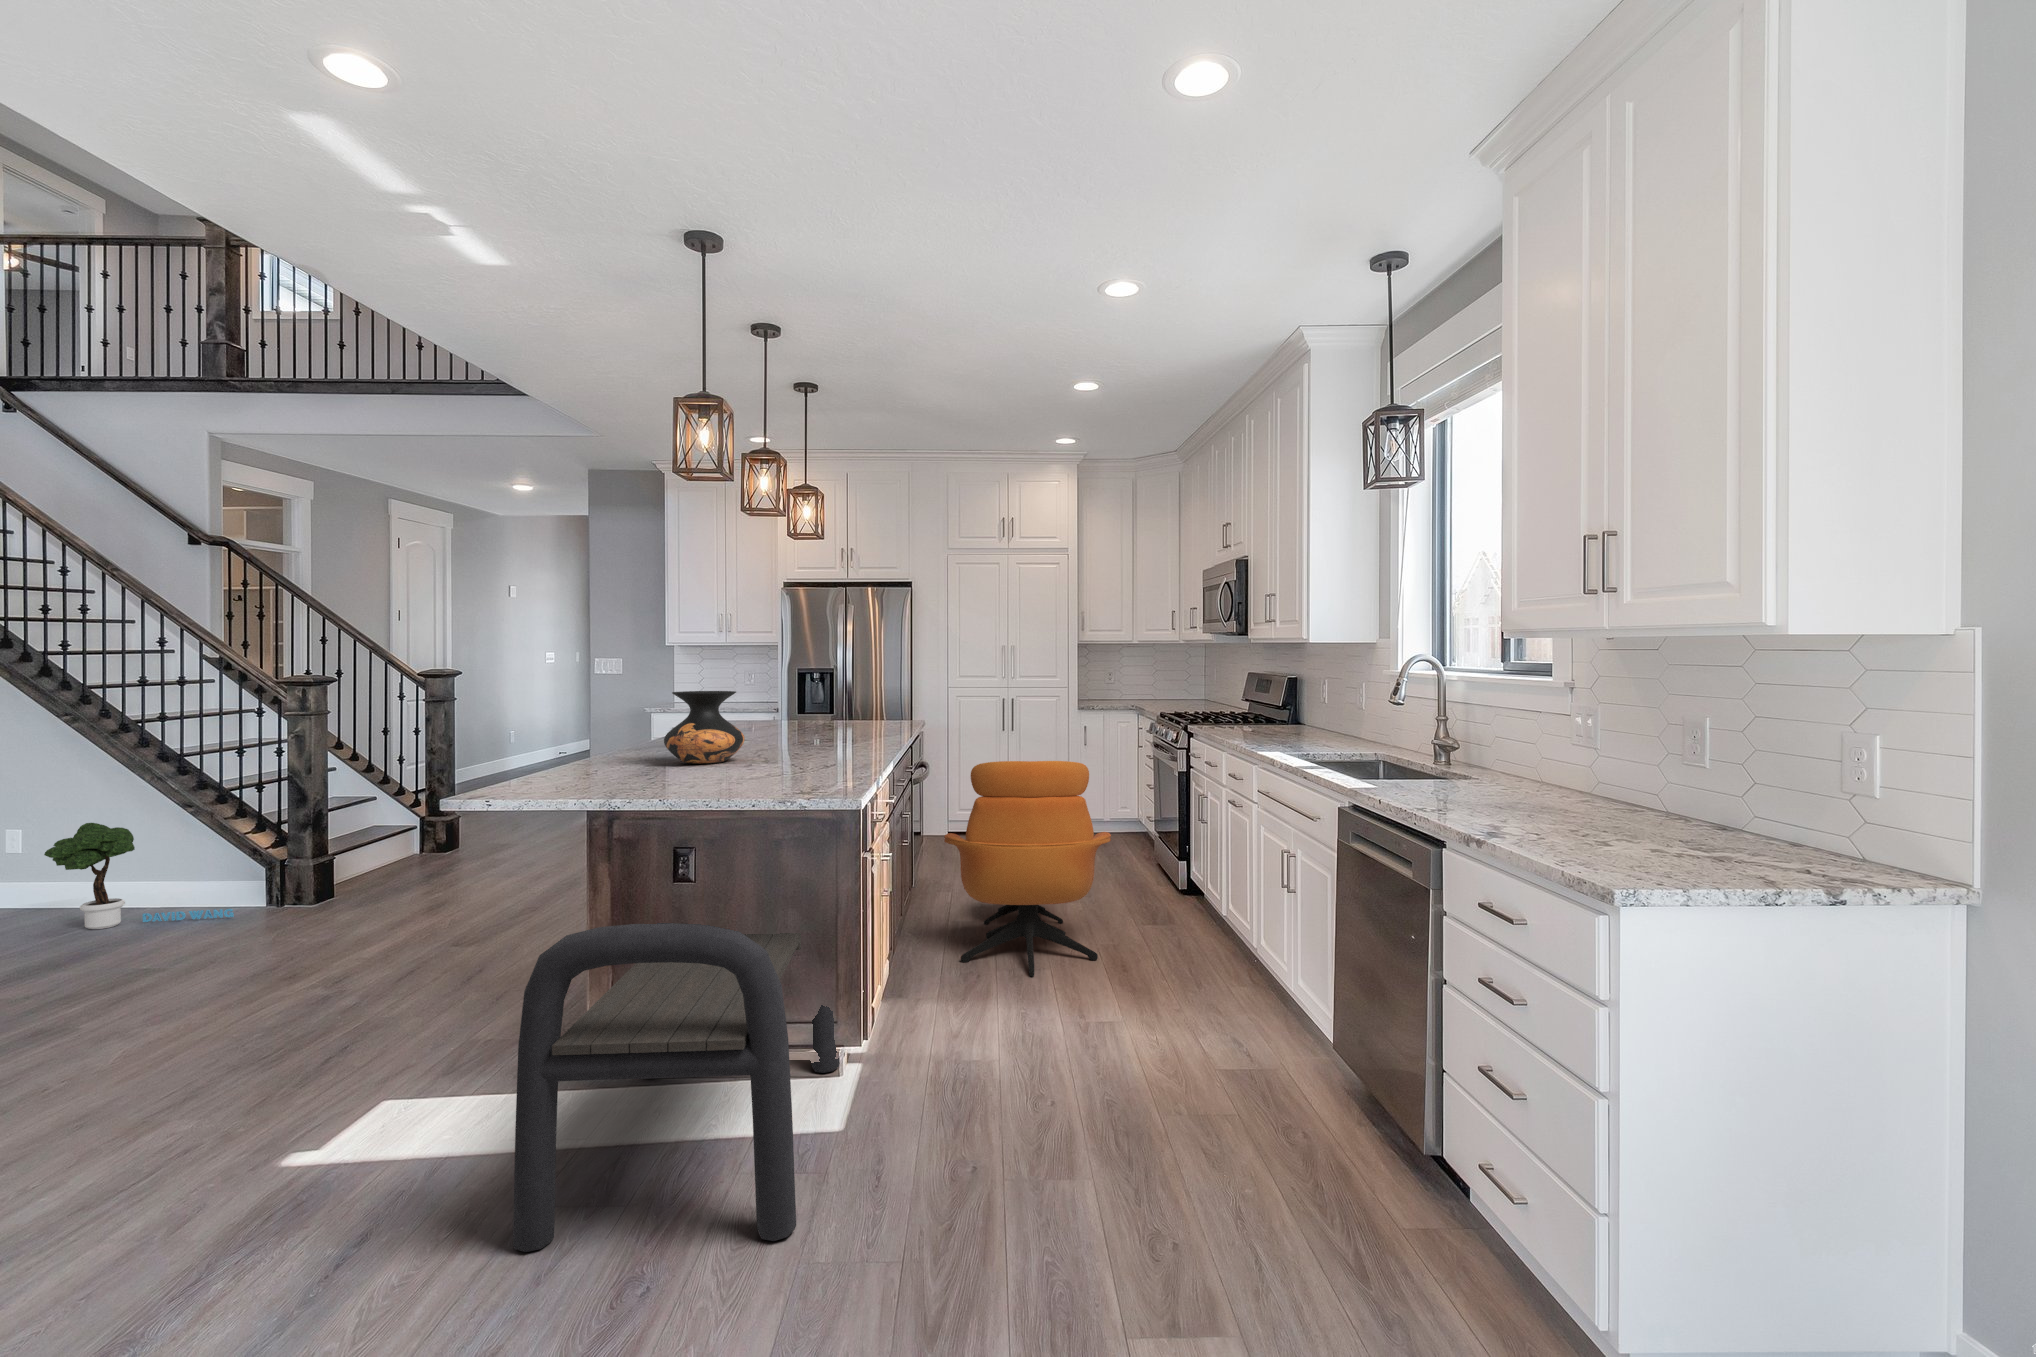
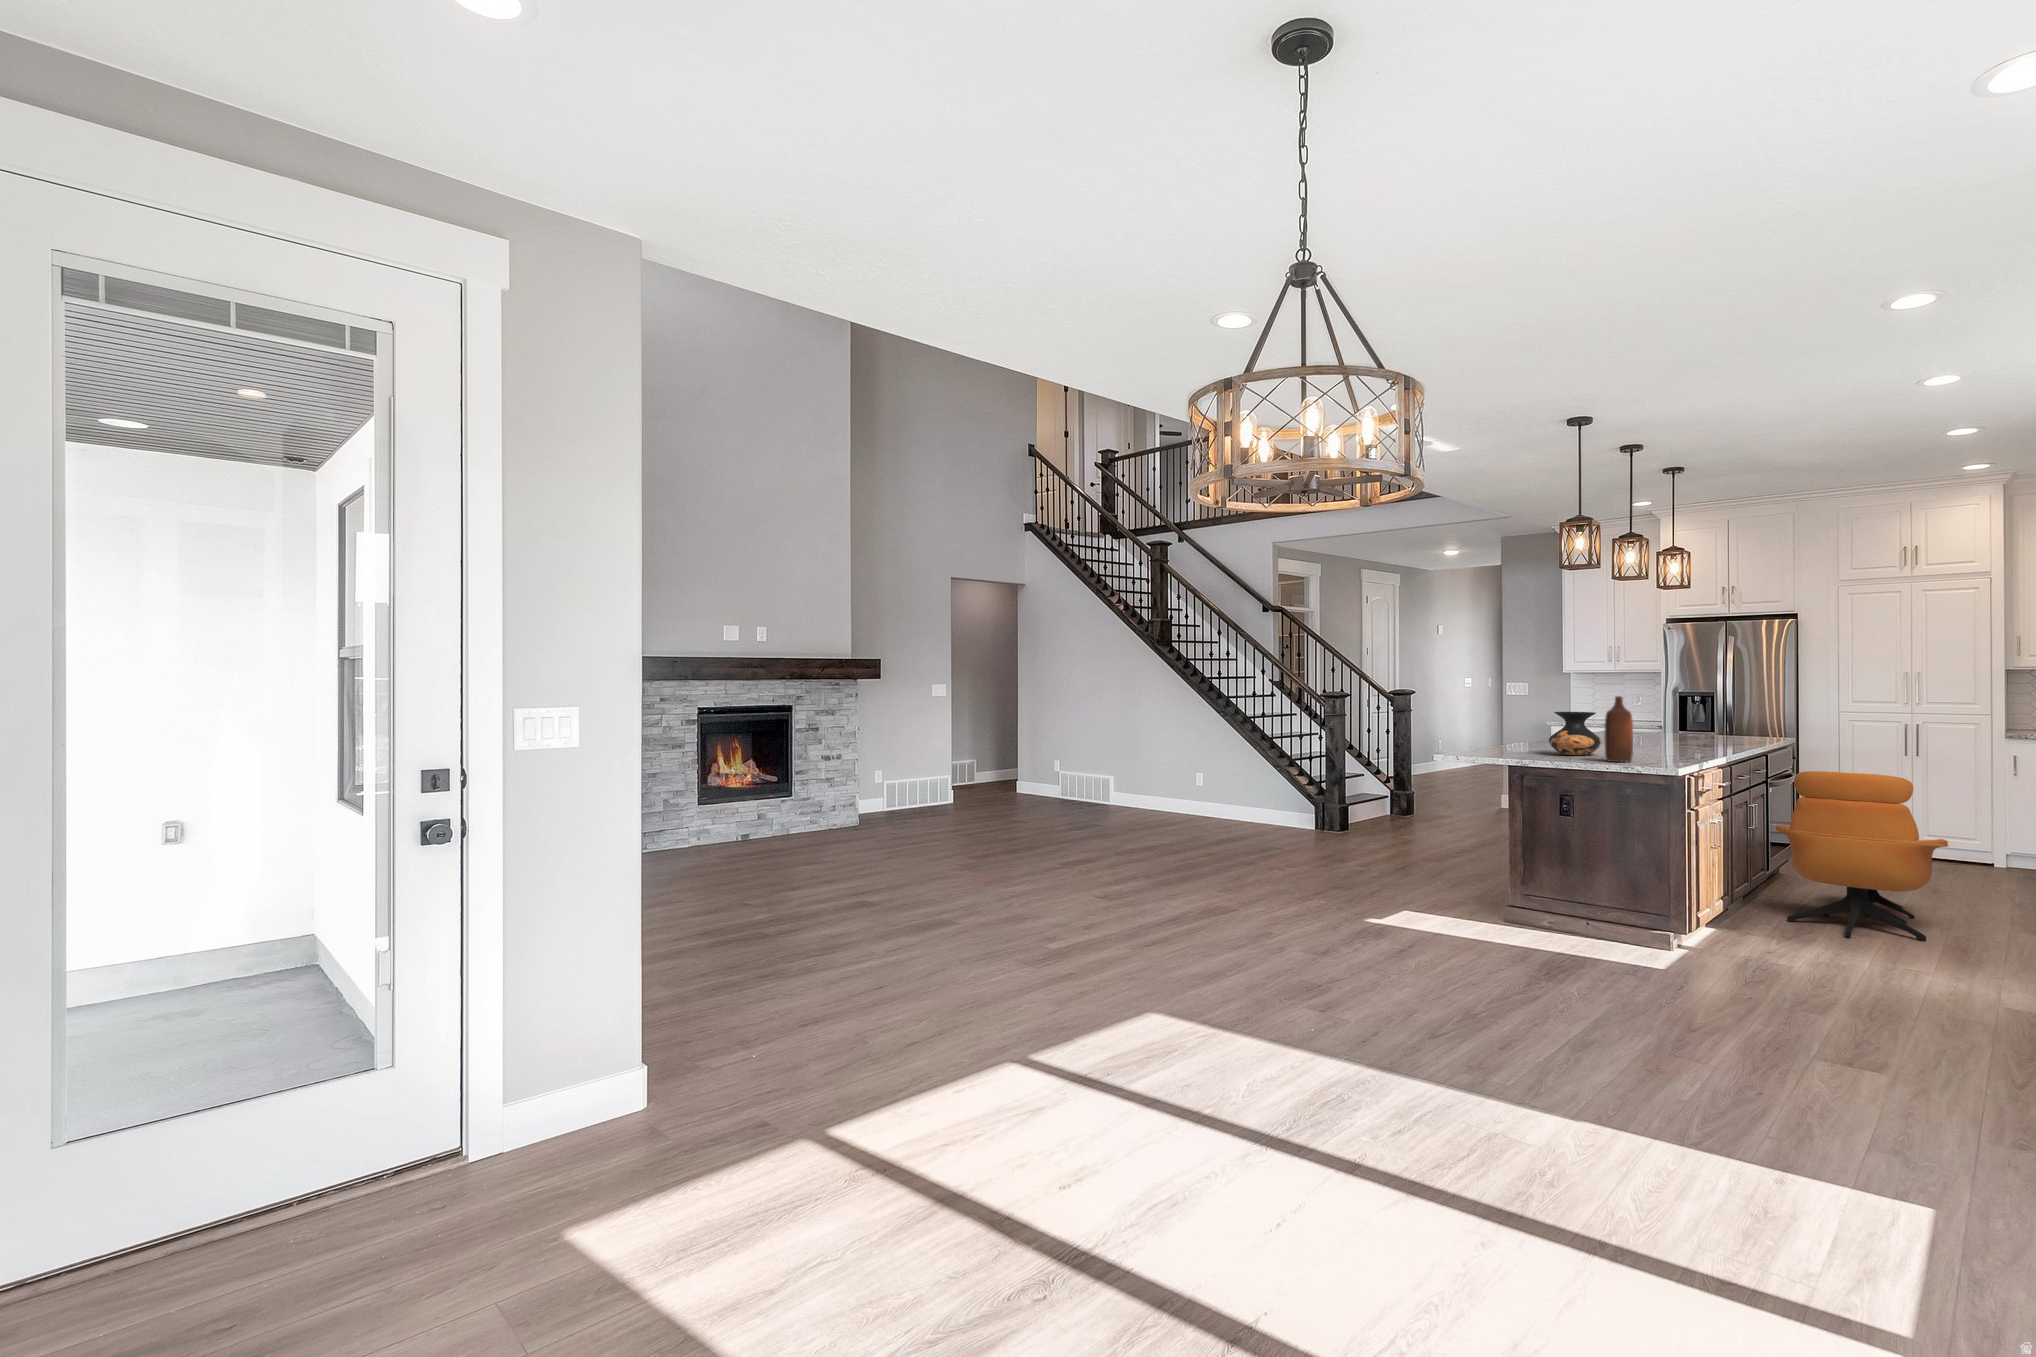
bottle: none [759,662,801,775] -> present [1605,696,1633,762]
potted tree: present [44,823,234,929] -> none [1221,771,1300,830]
bench: present [513,923,840,1252] -> none [1469,801,1658,981]

